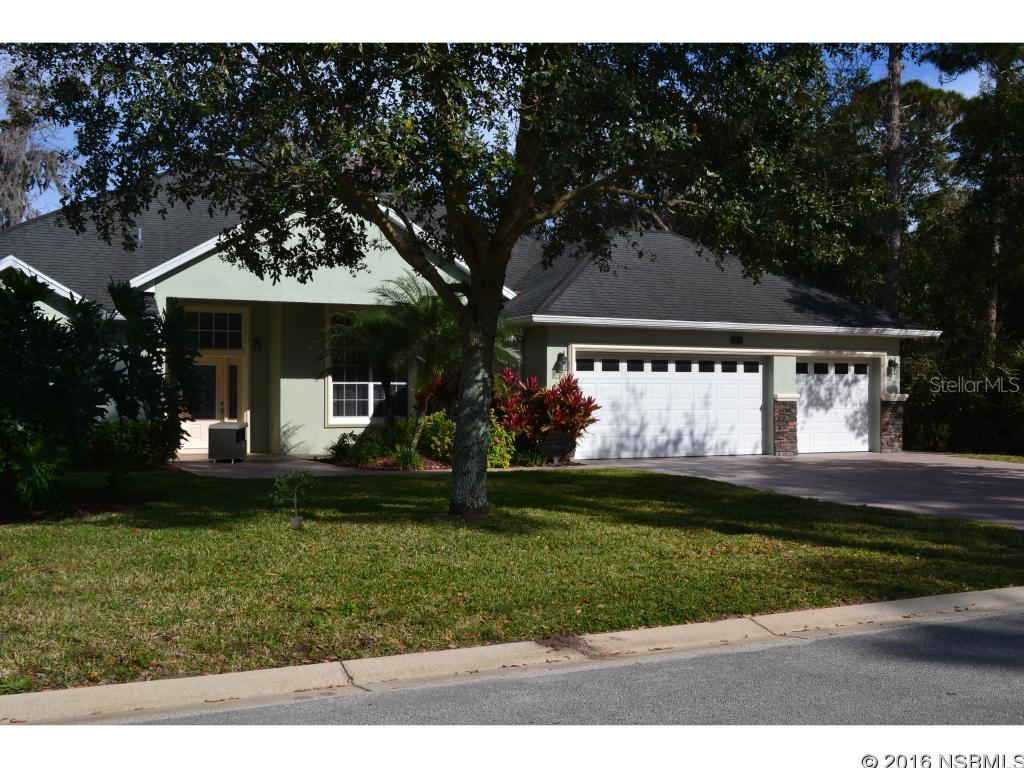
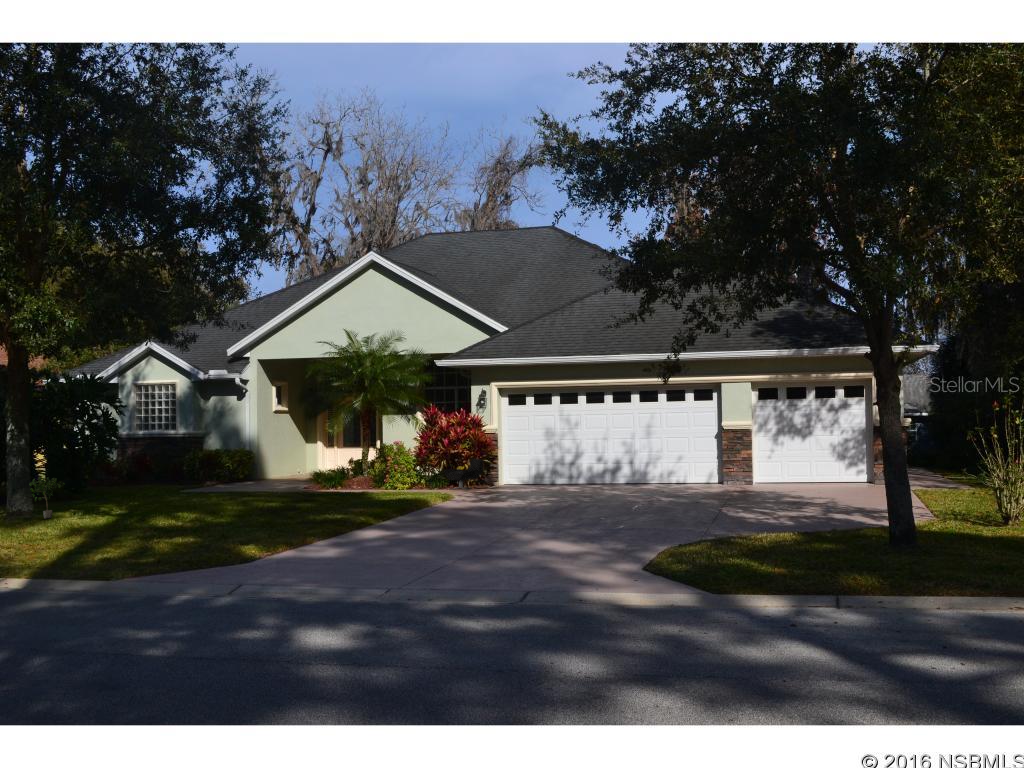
storage bench: present [208,422,248,463] -> none [236,451,279,482]

